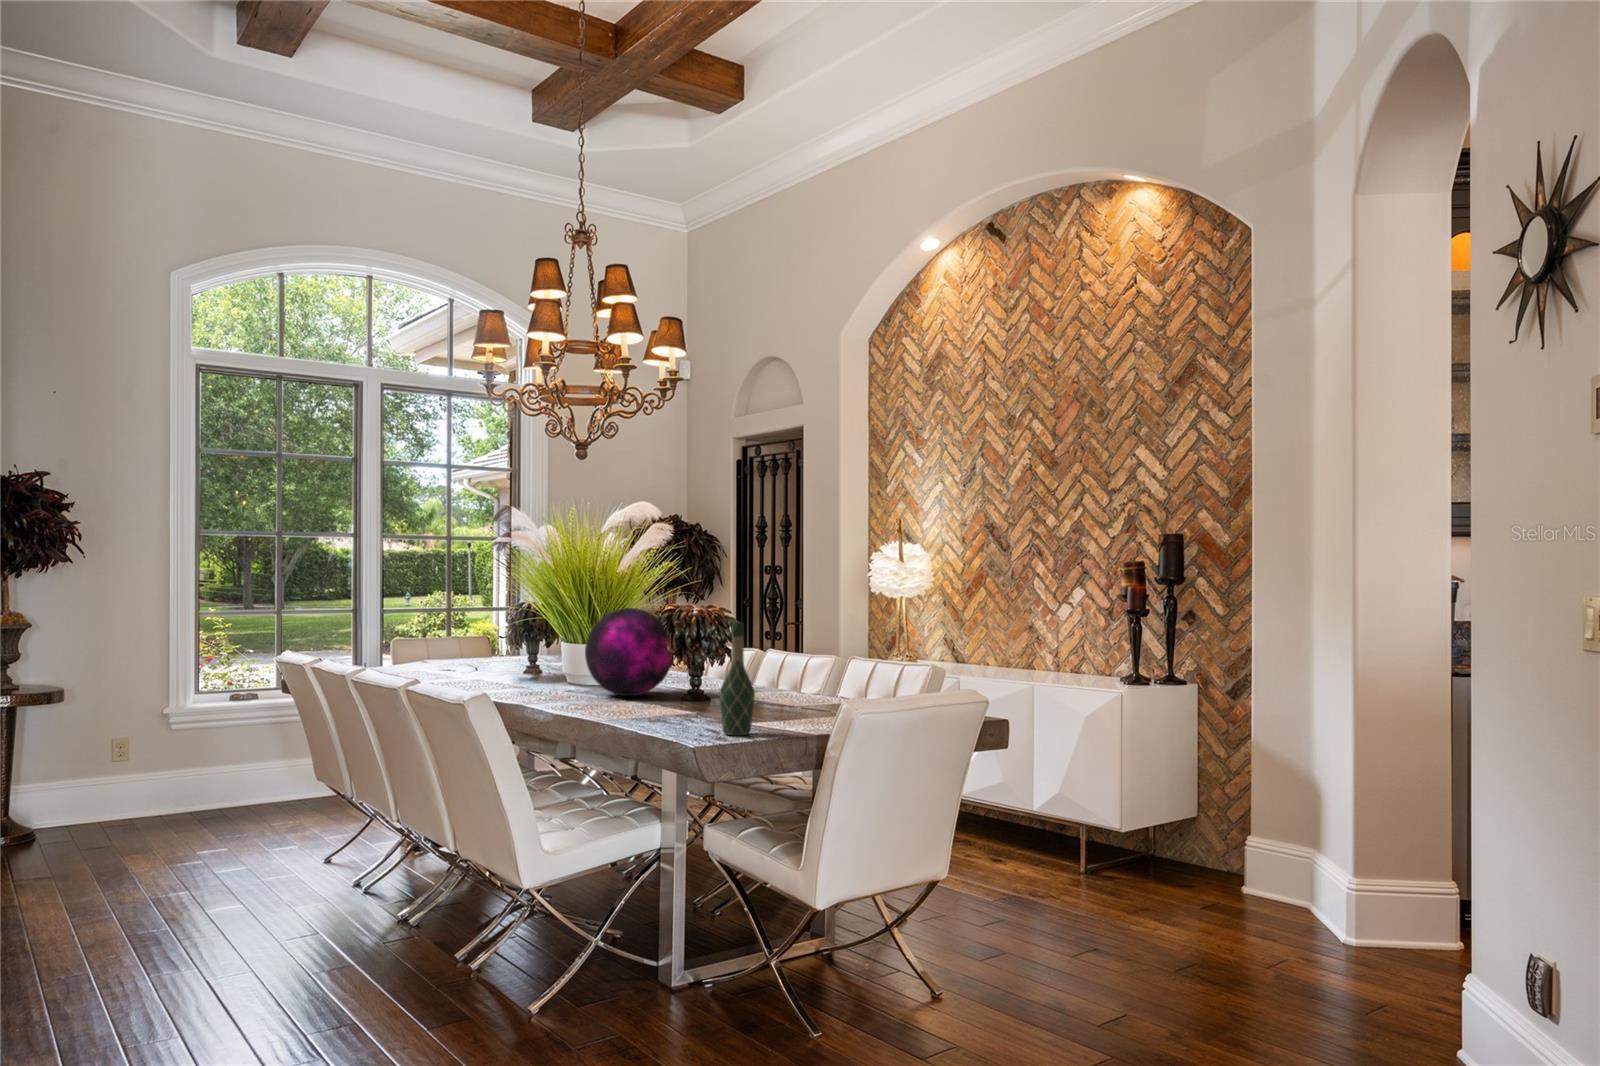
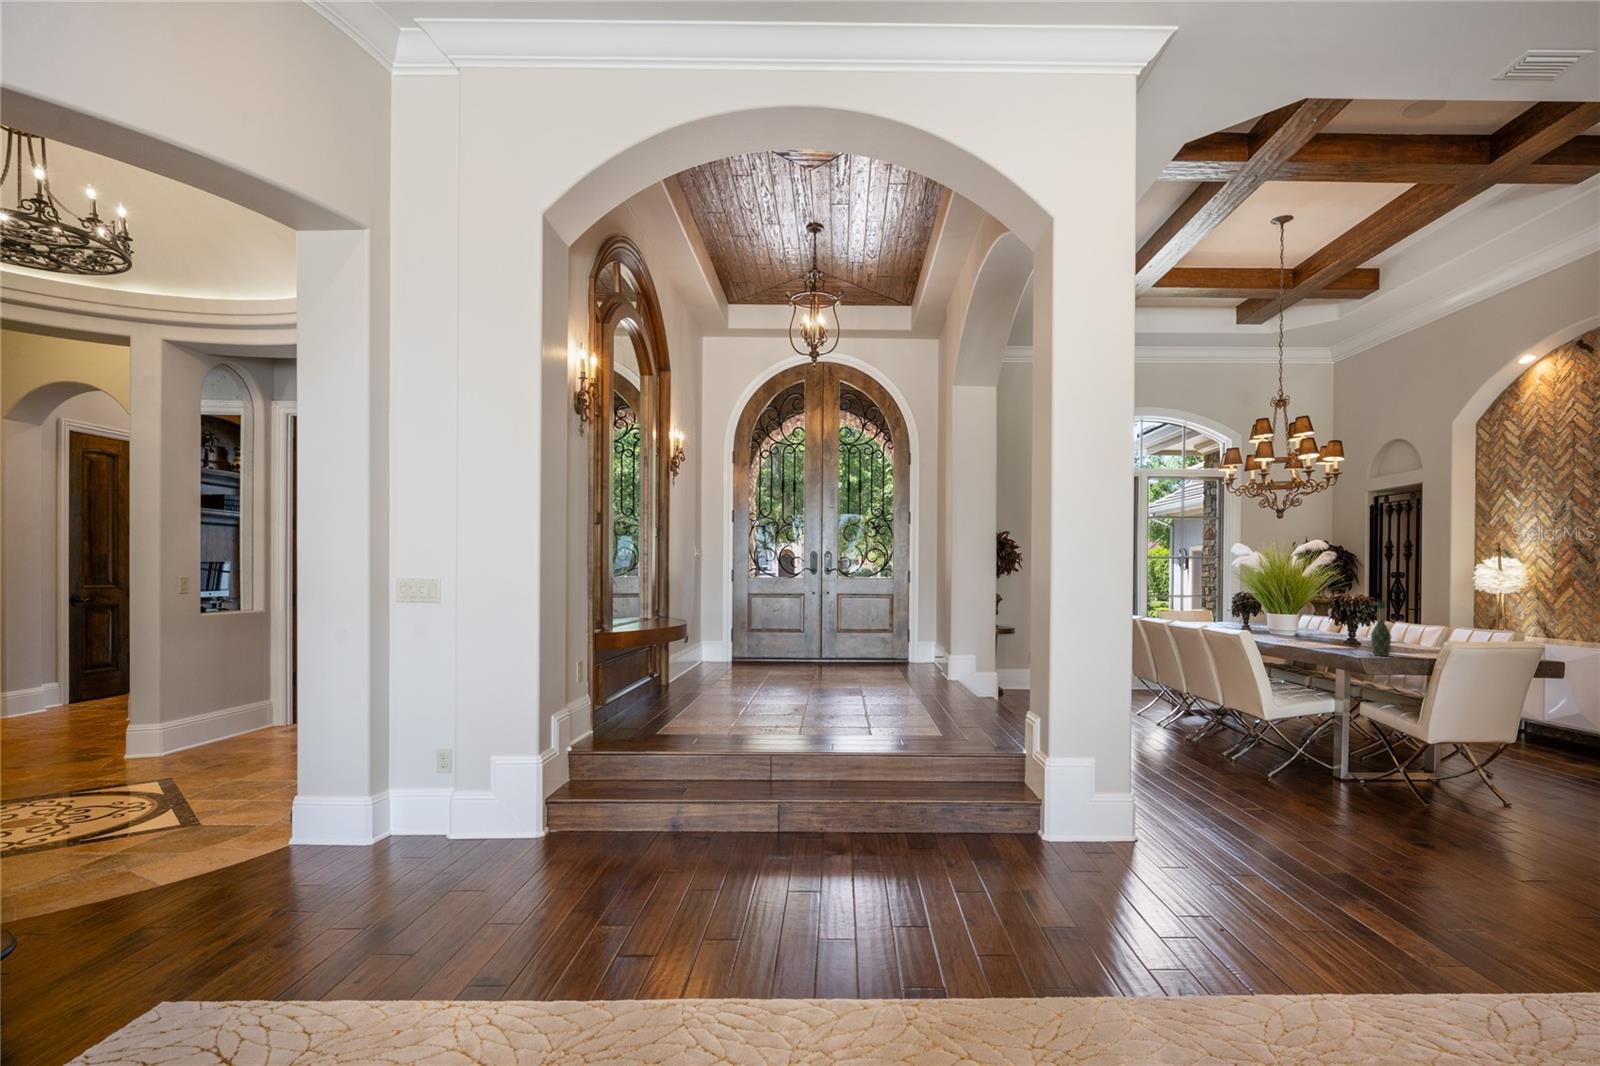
decorative orb: present [585,608,673,696] -> none [1285,594,1337,639]

